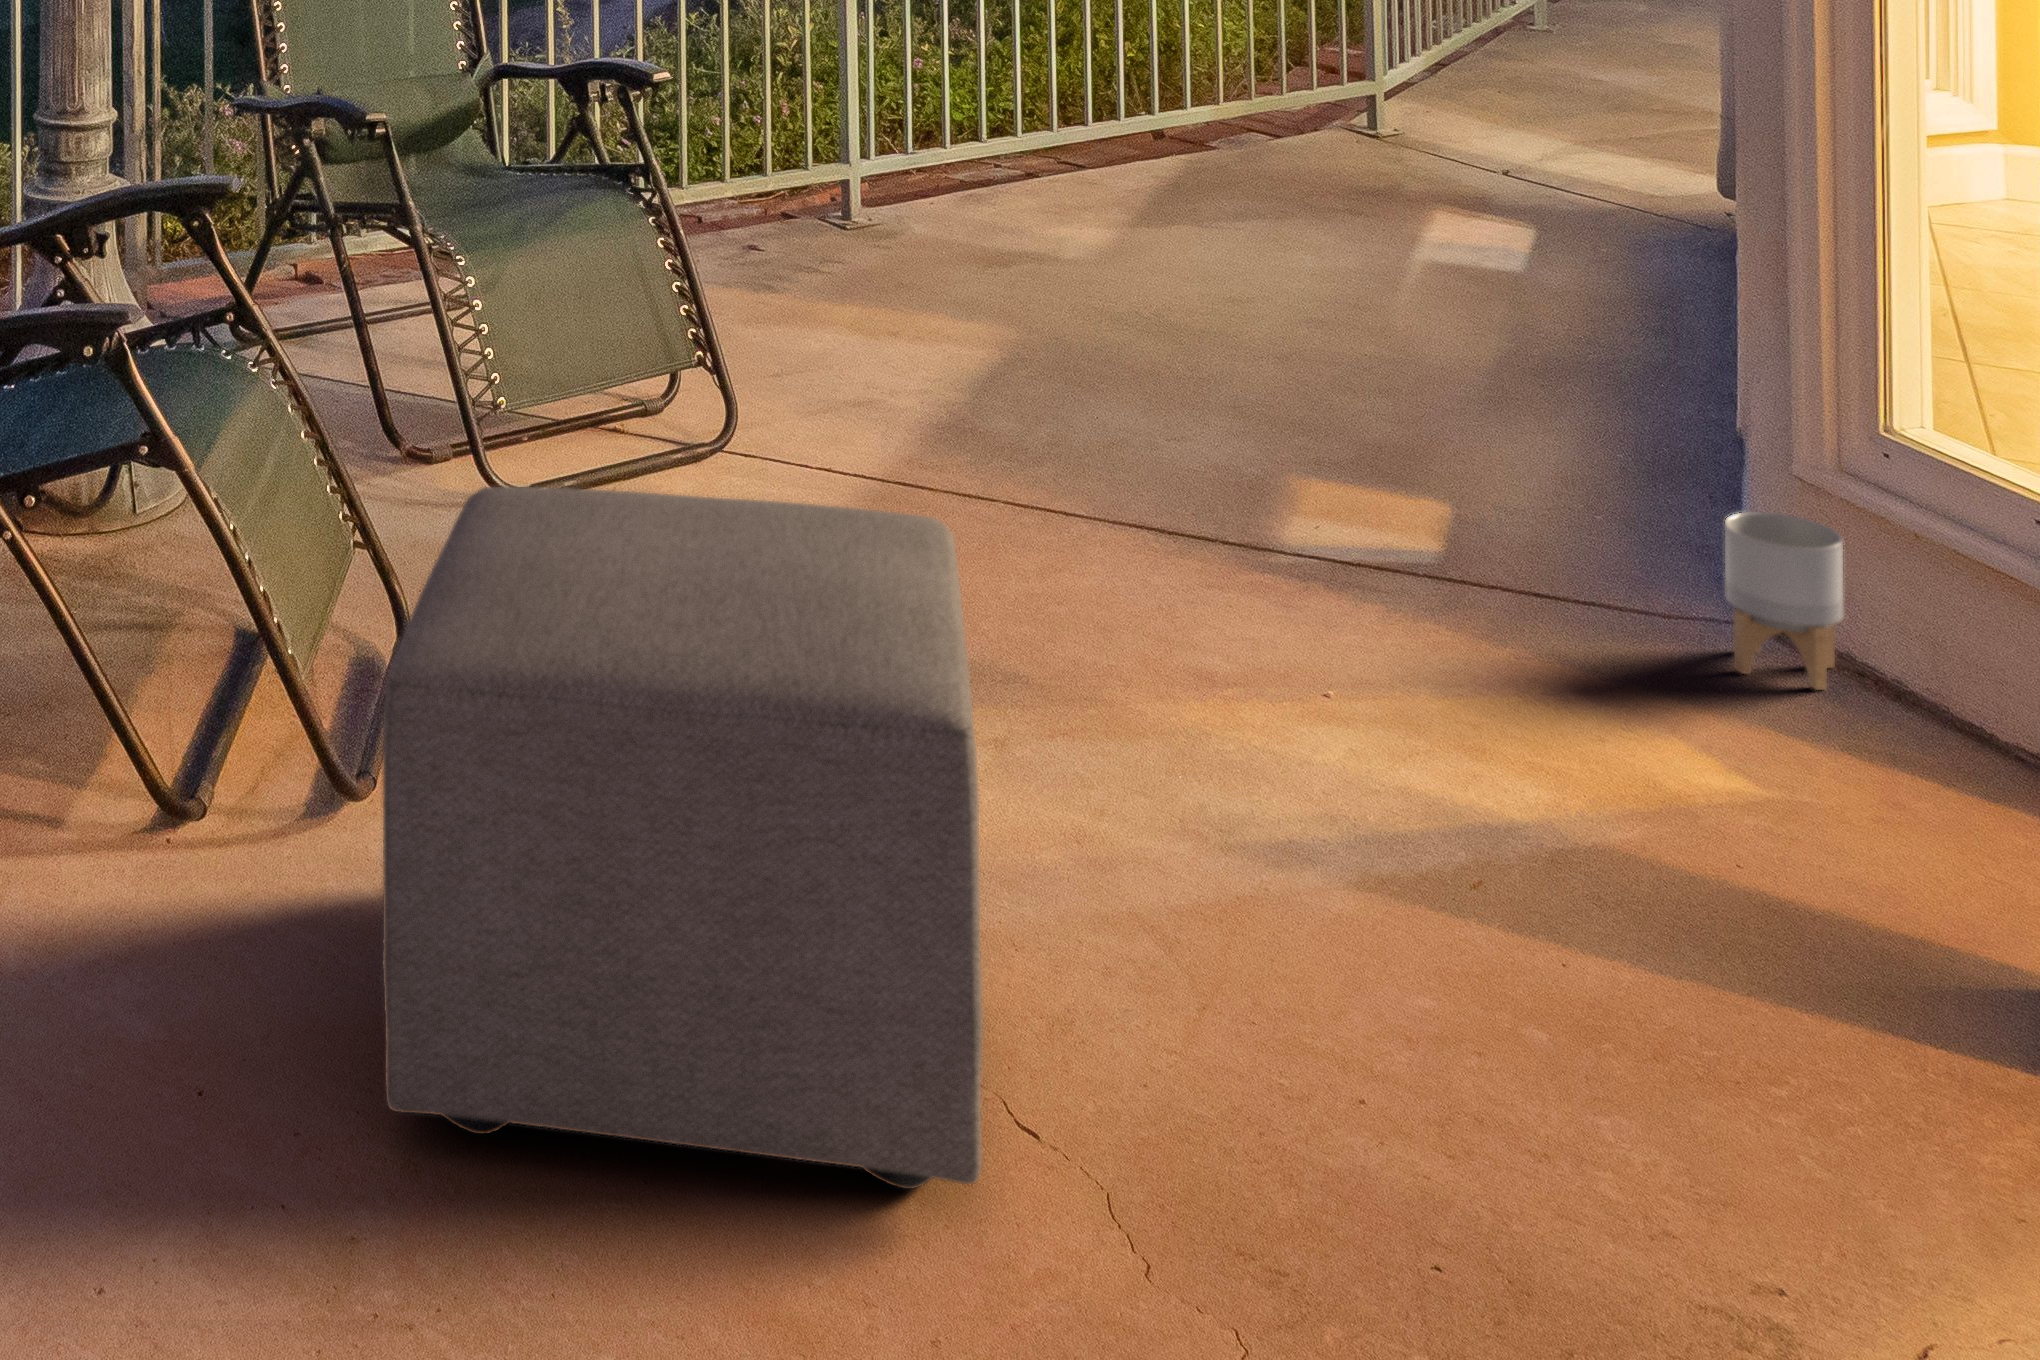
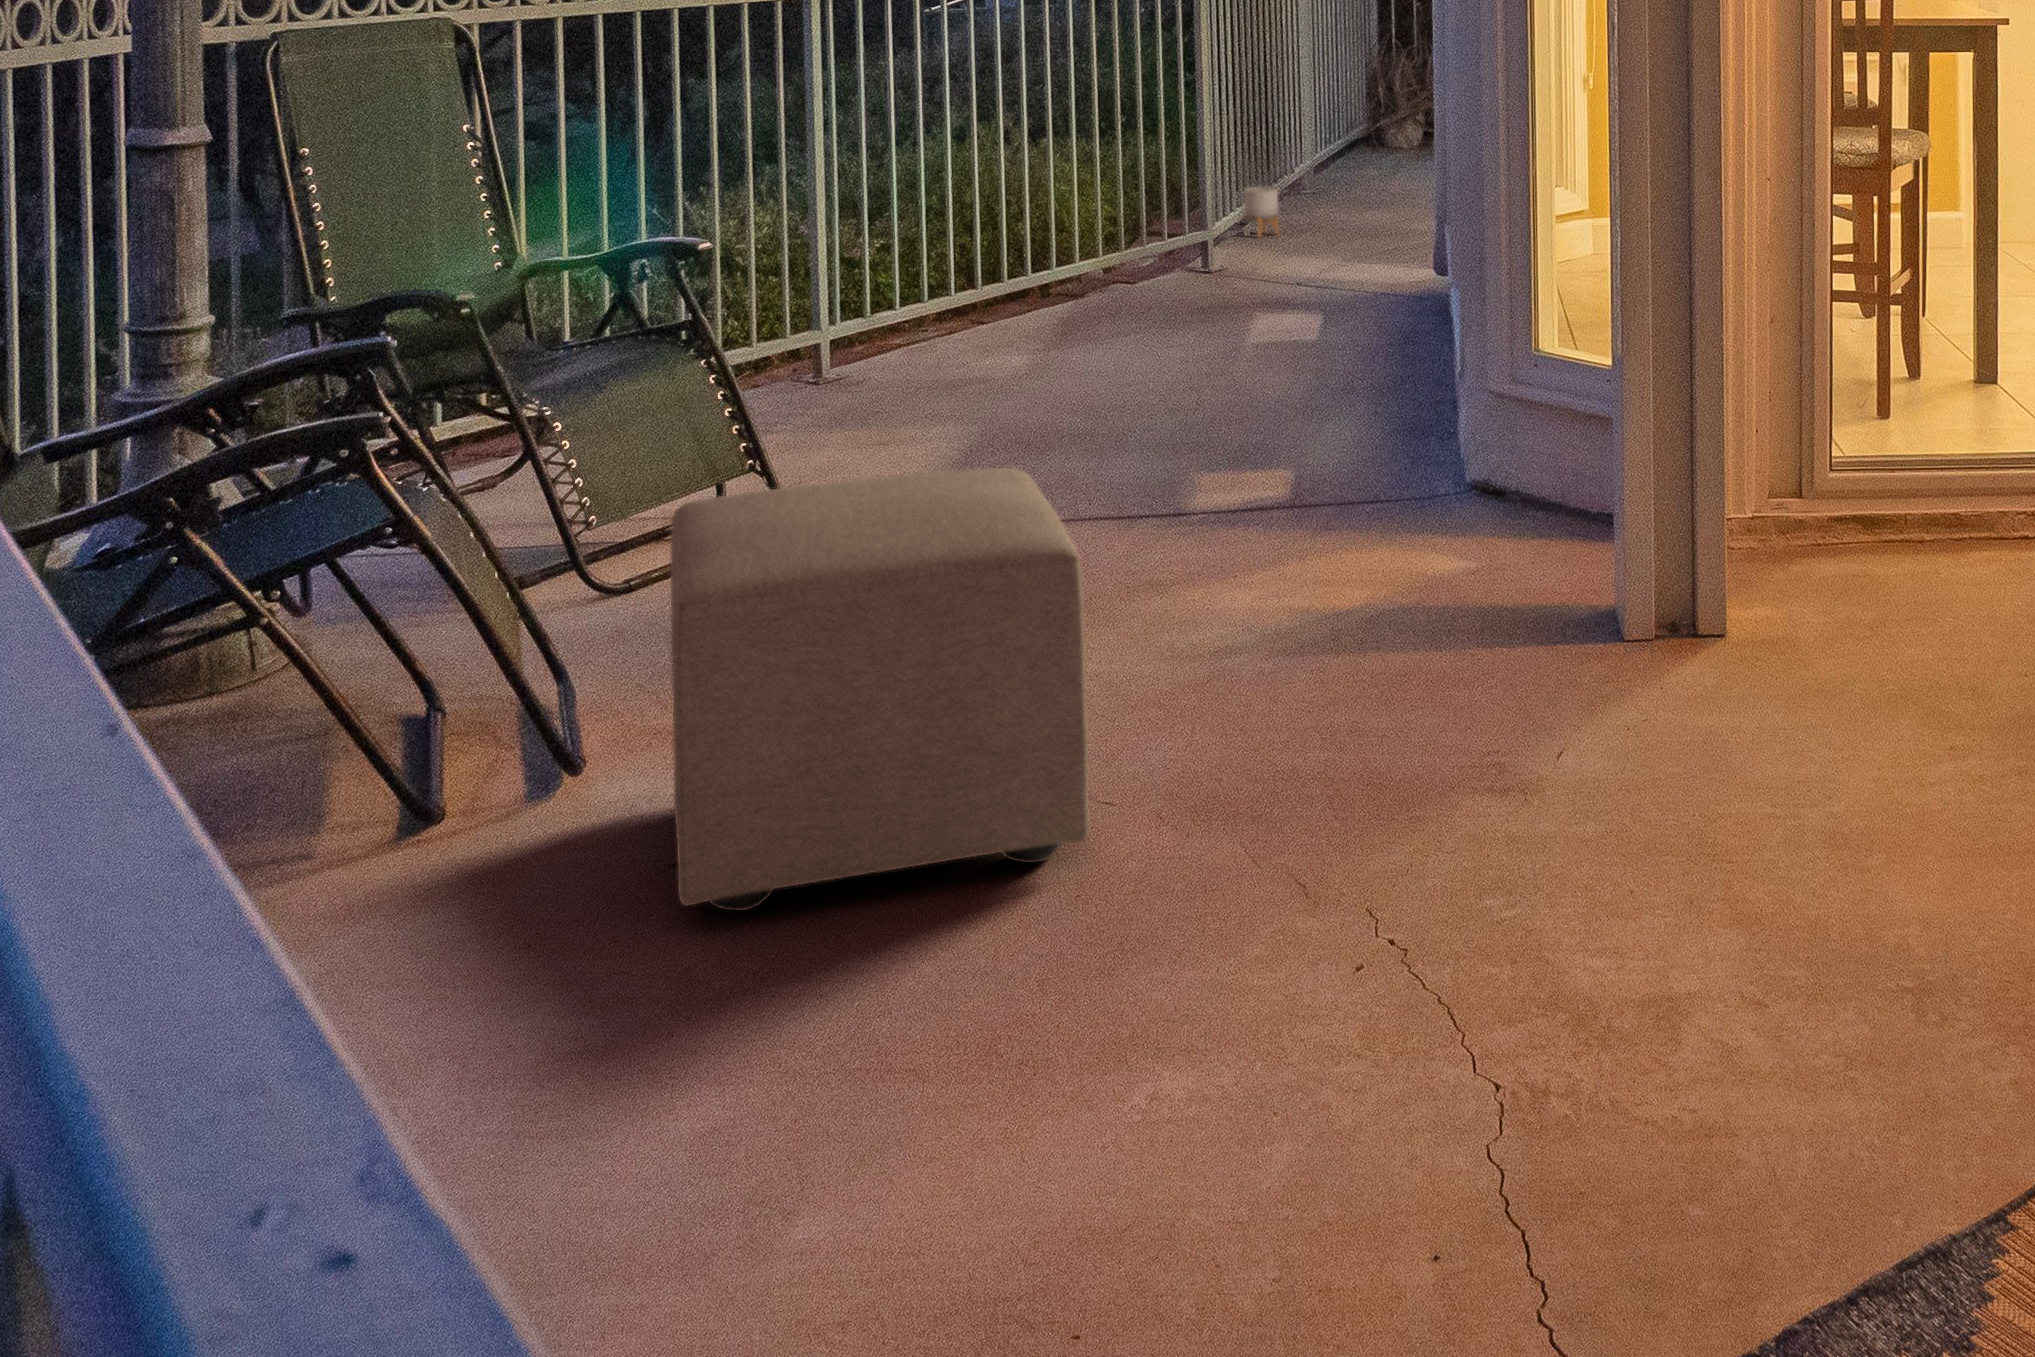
planter: present [1725,512,1843,690] -> present [1244,187,1279,237]

